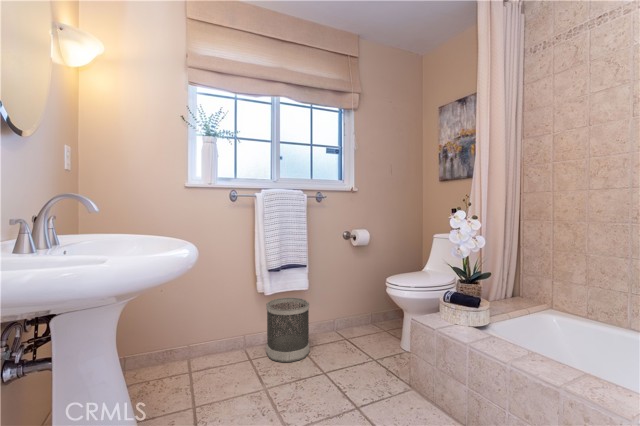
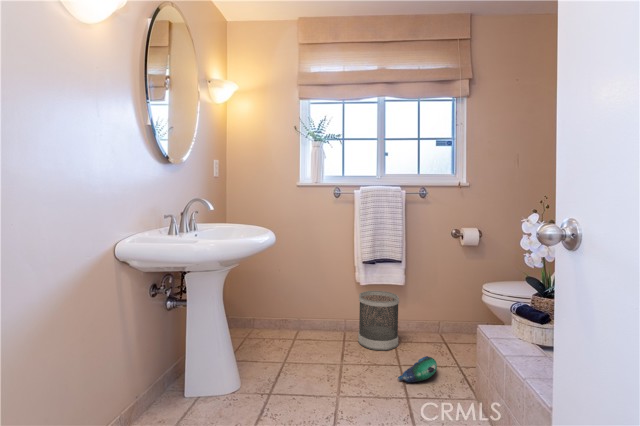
plush toy: none [333,355,365,388] -> present [398,356,437,383]

